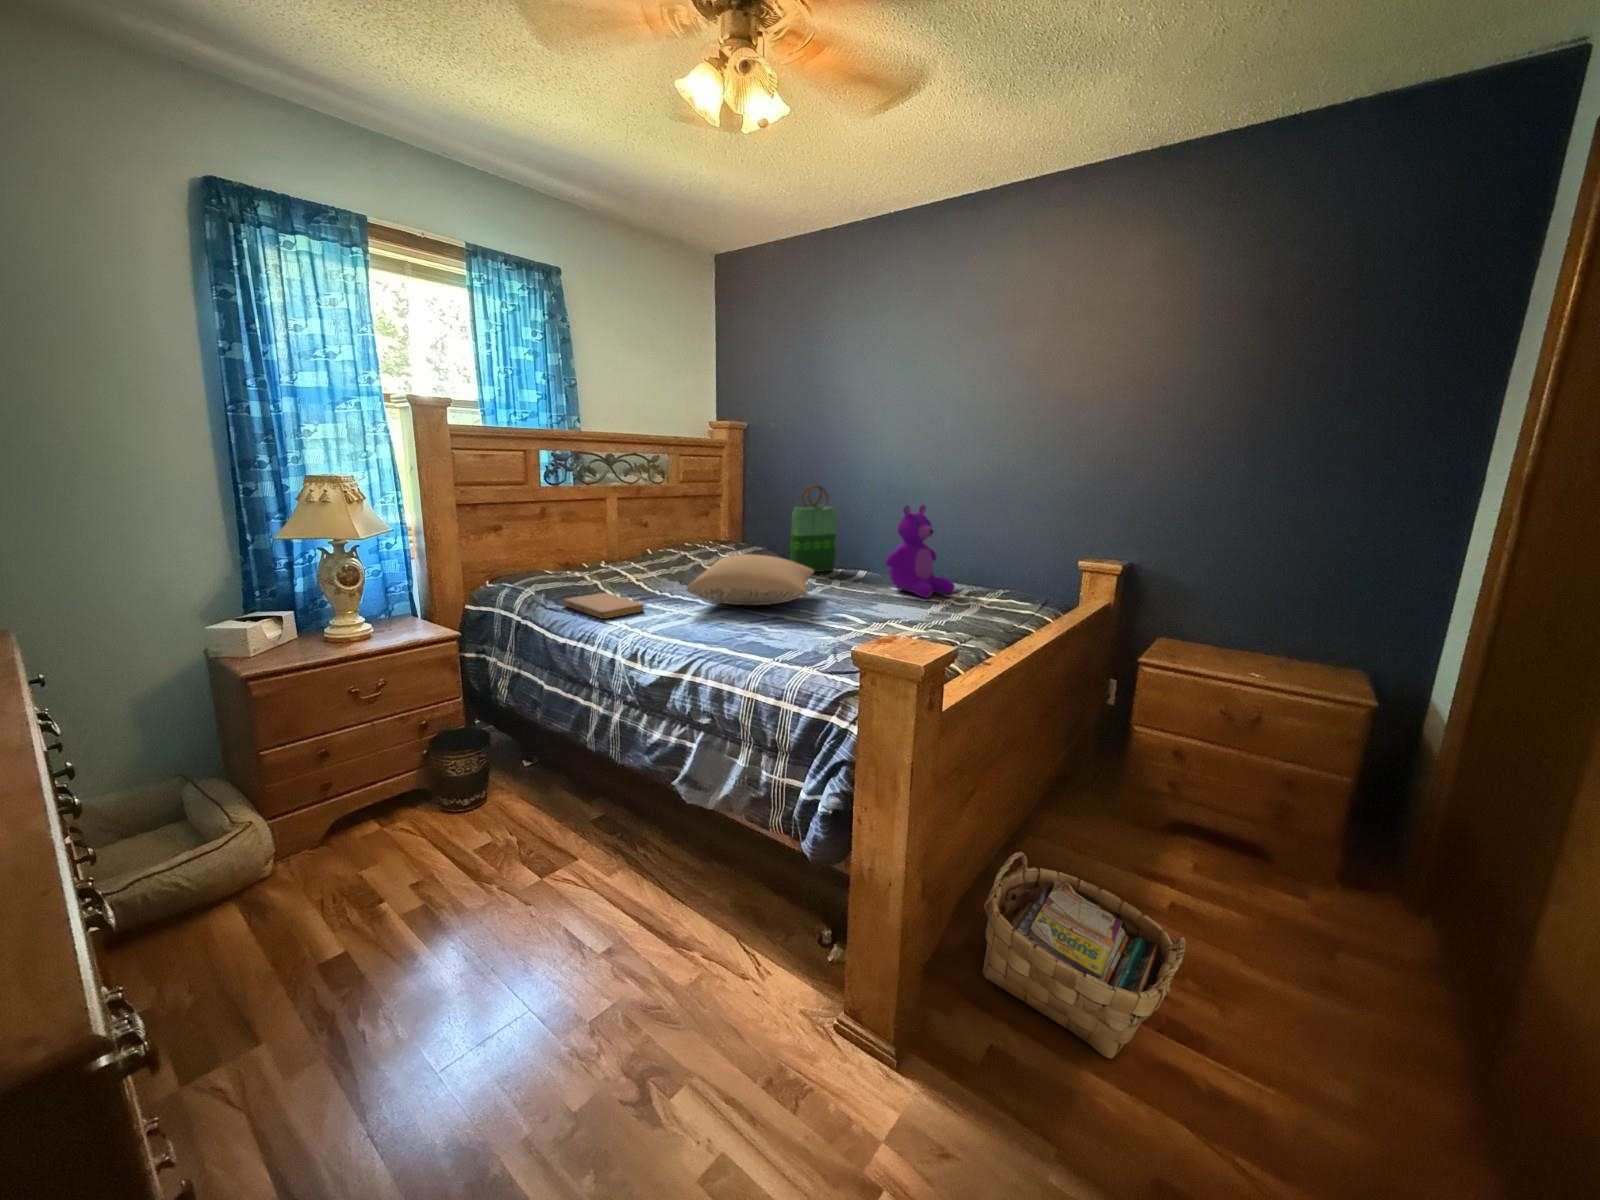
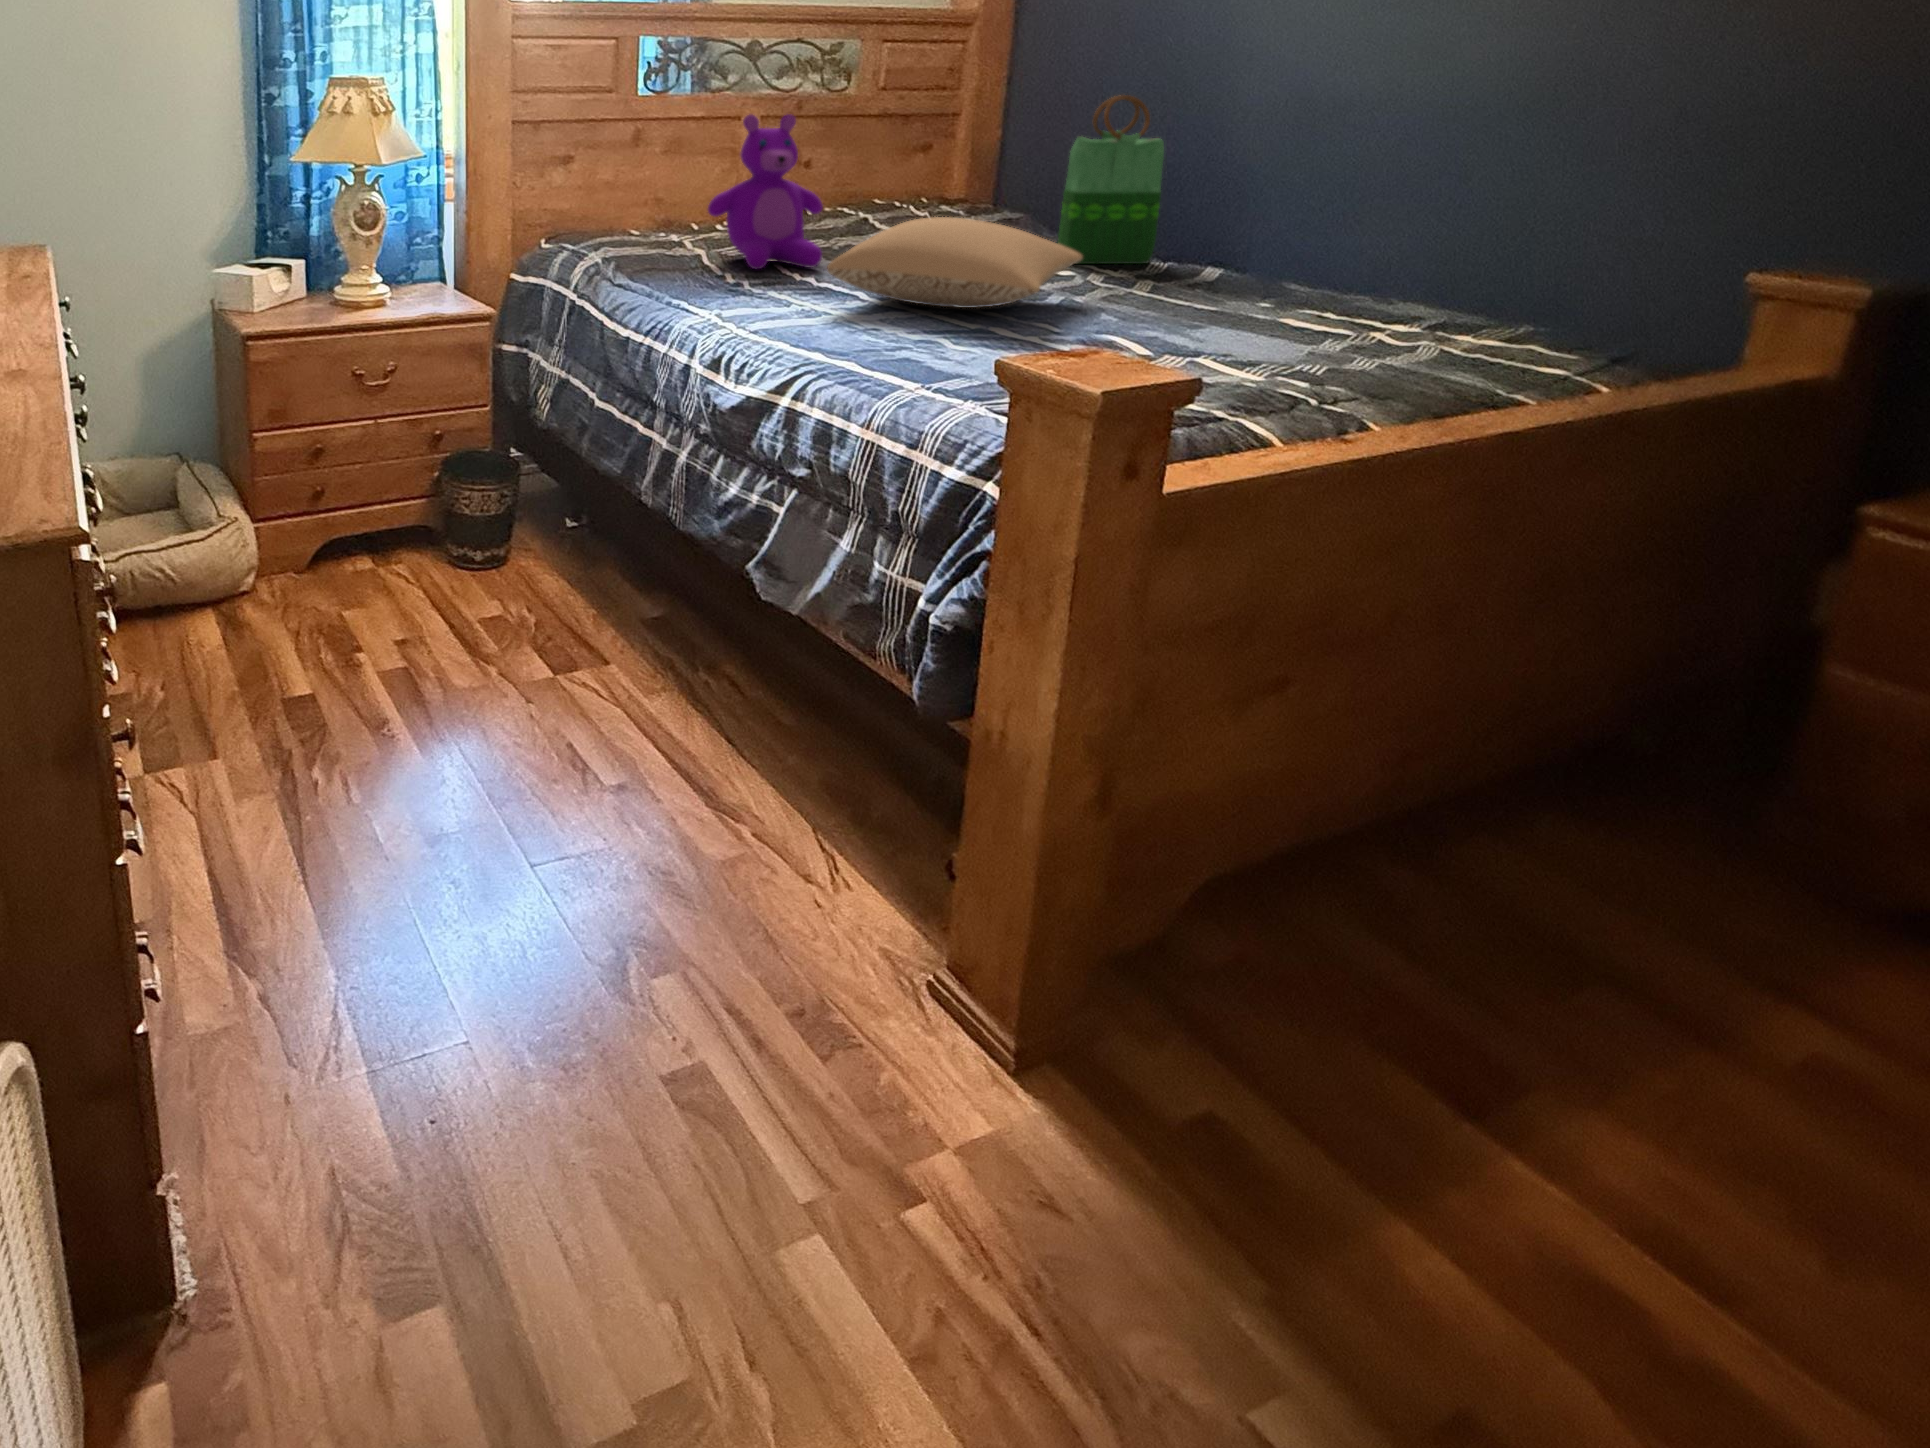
teddy bear: present [885,505,955,598] -> present [708,114,822,269]
notebook: present [563,593,644,619] -> none [637,268,758,305]
woven basket: present [983,852,1186,1058] -> none [1242,809,1707,1222]

